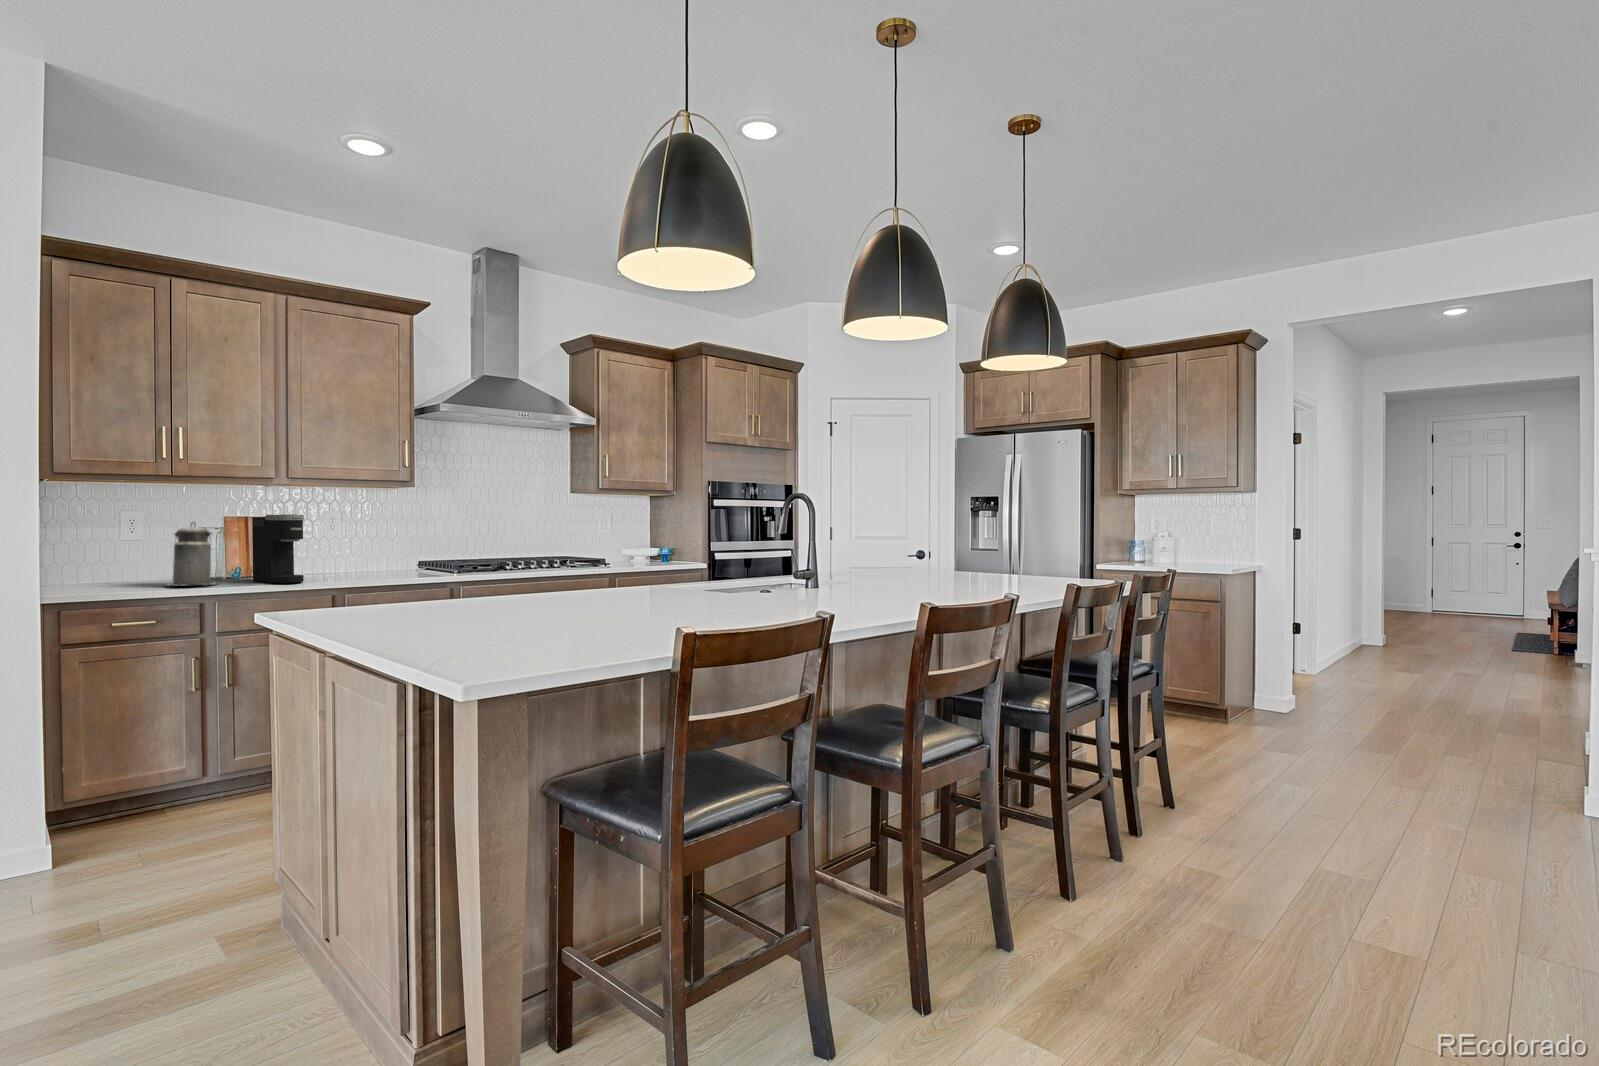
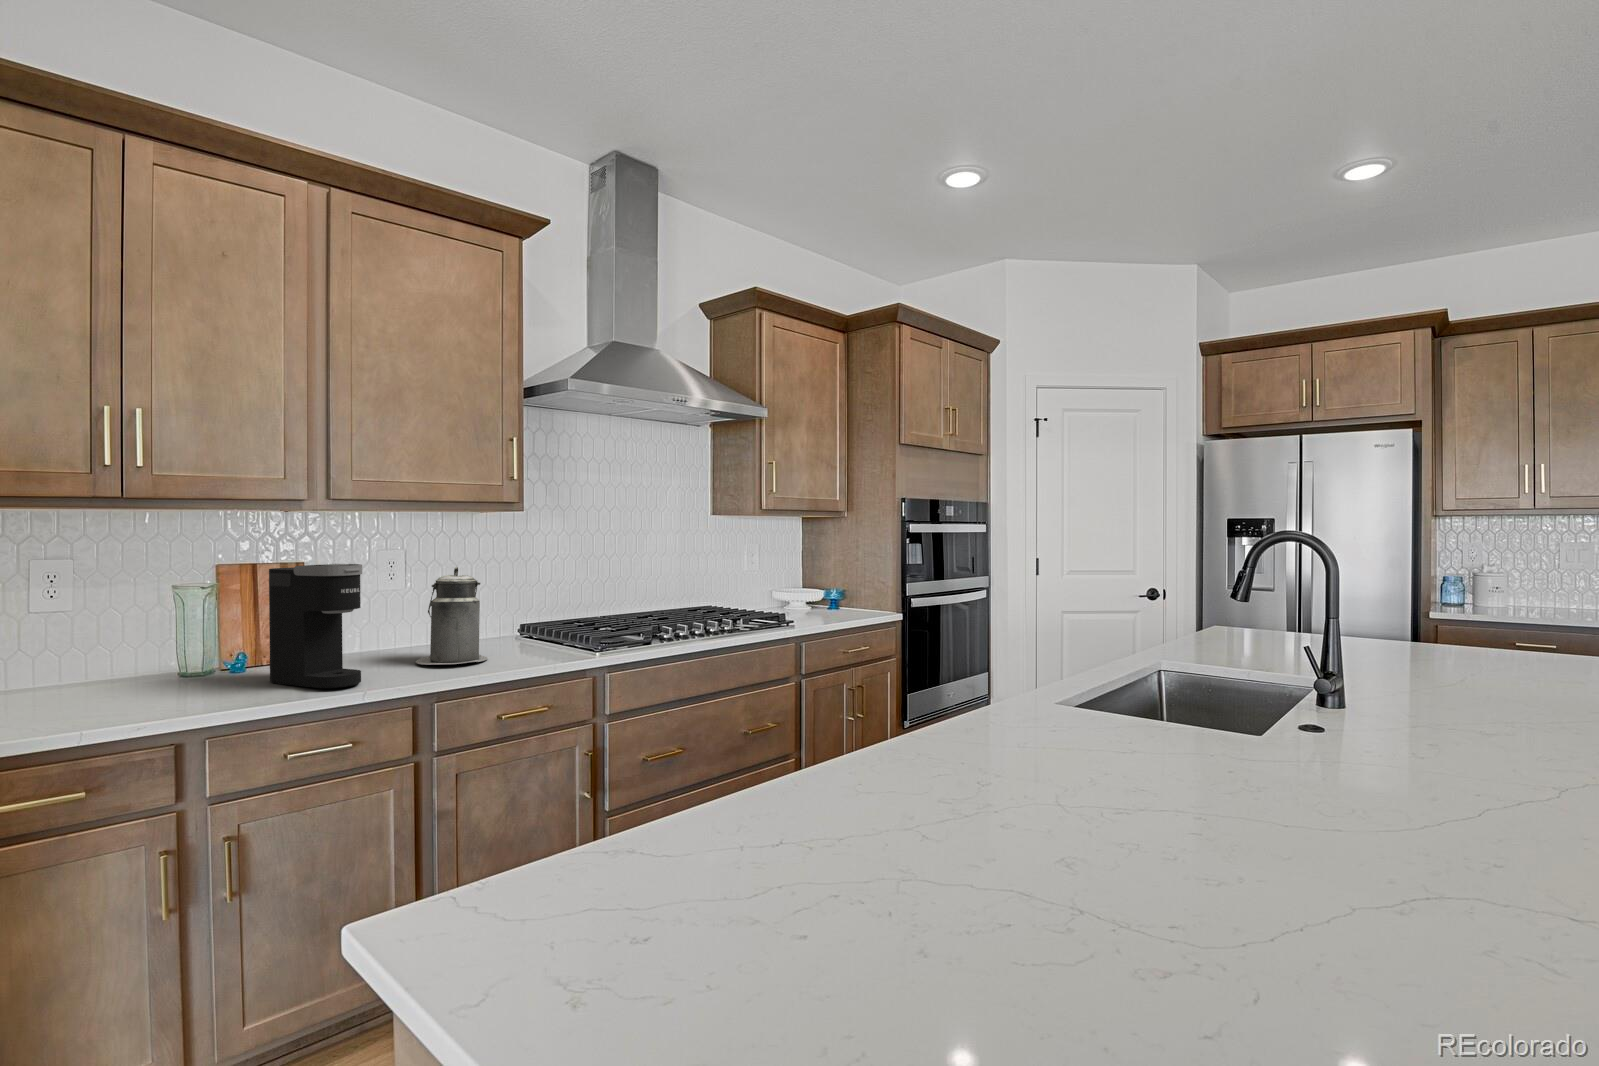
canister: present [166,522,216,586] -> present [416,567,488,665]

